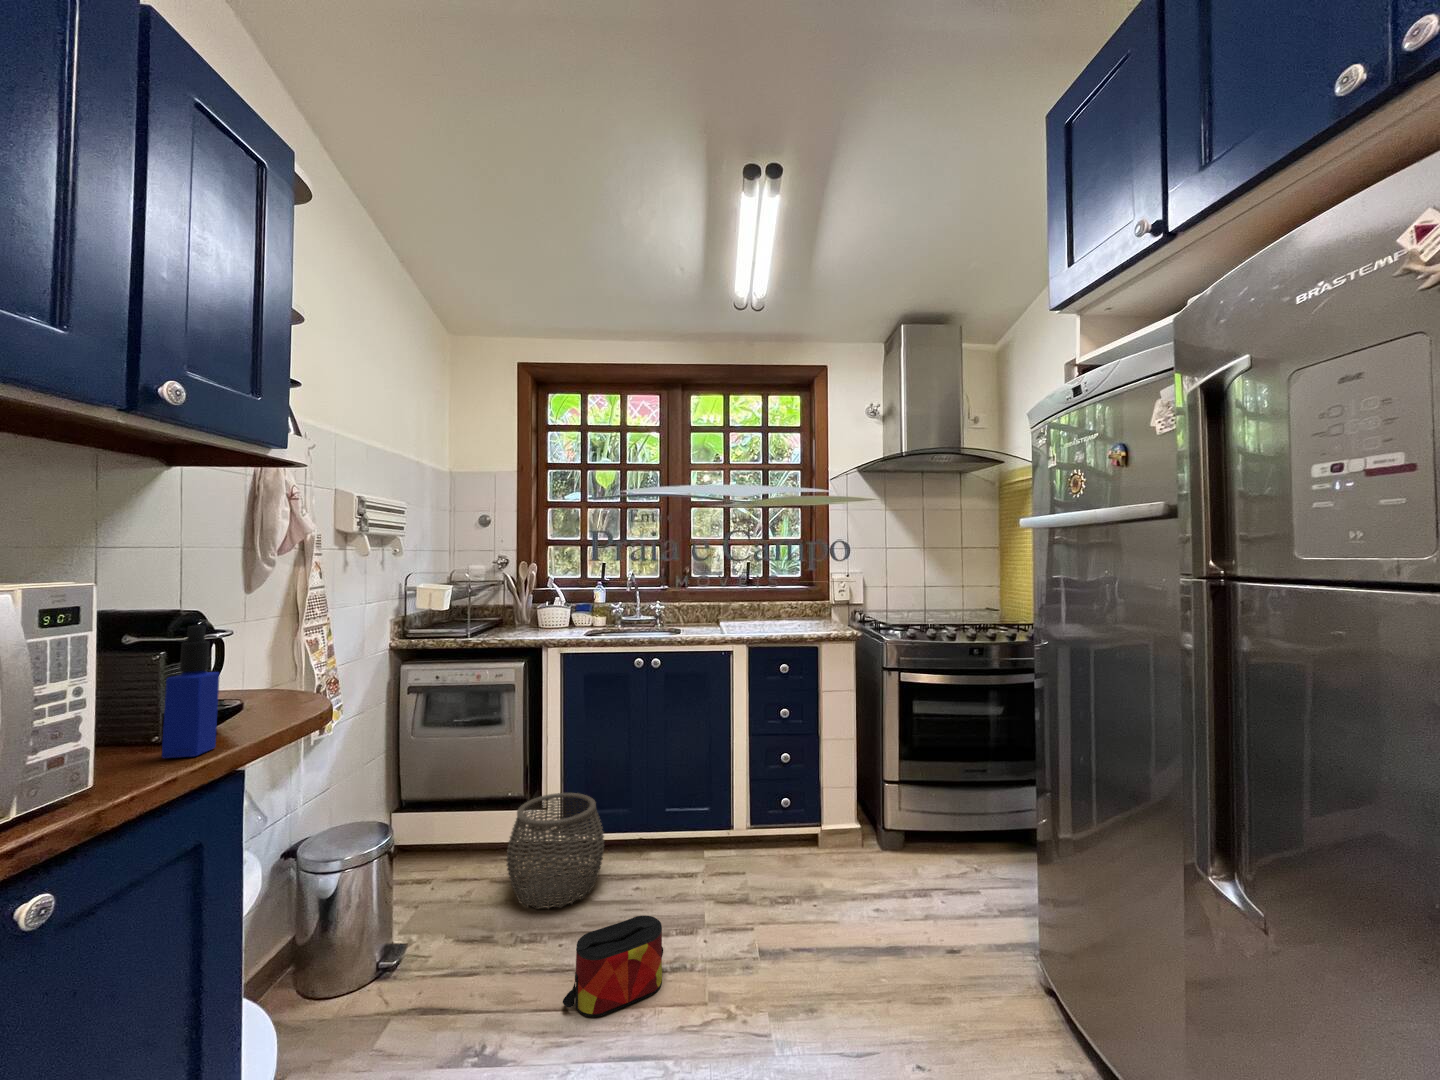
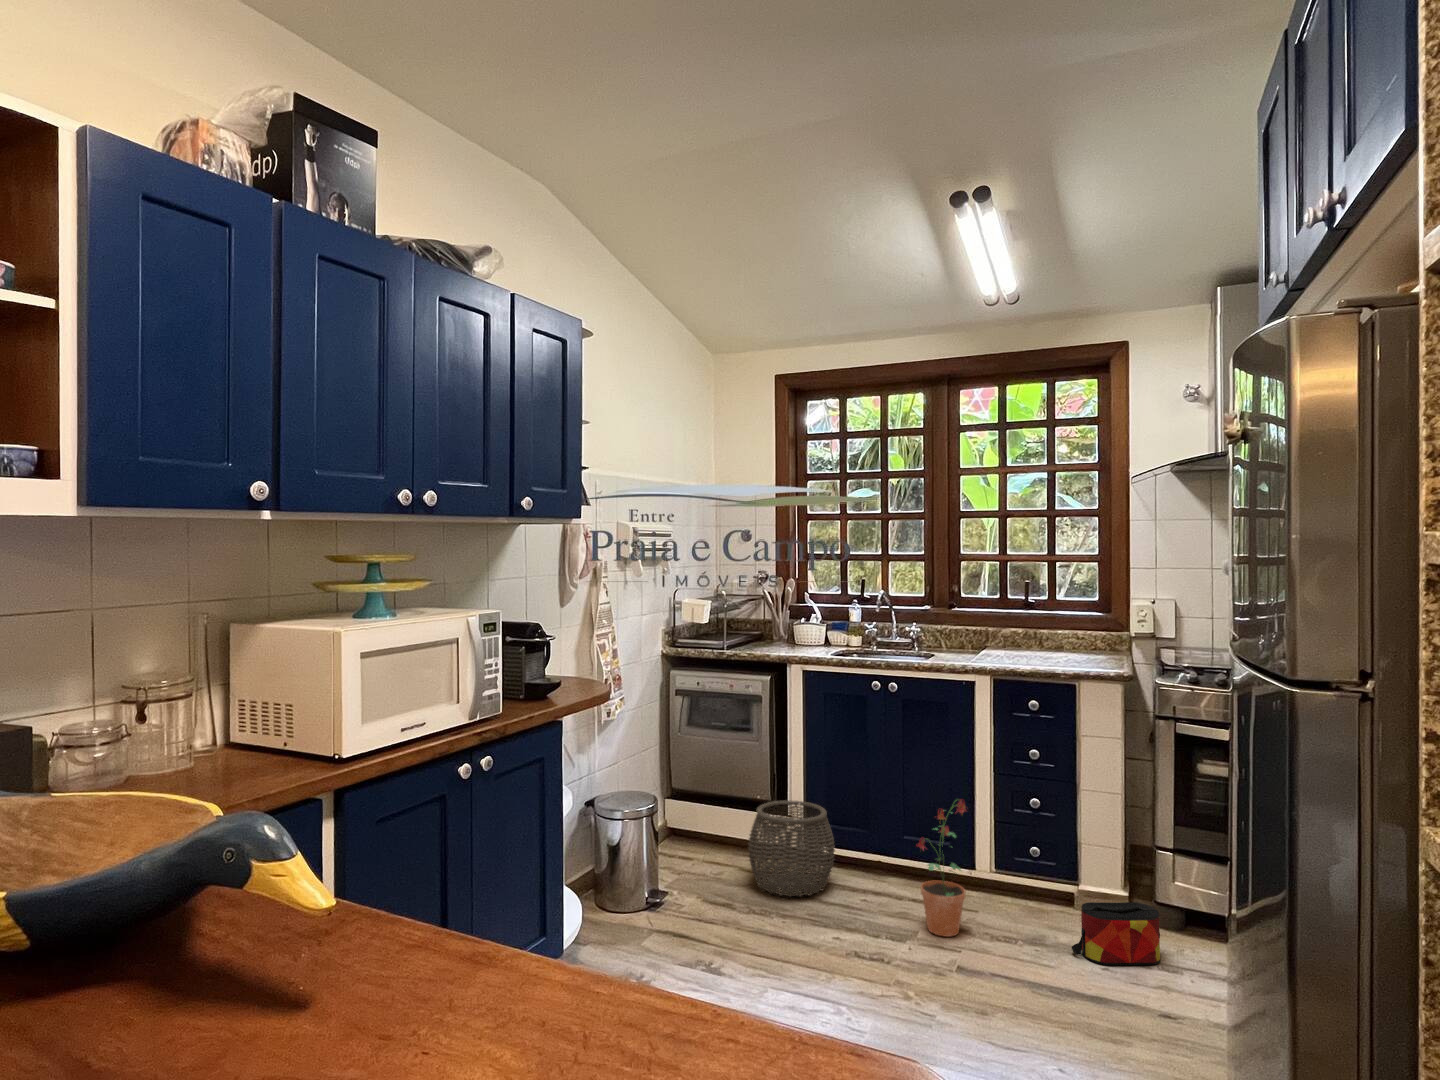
bottle: present [162,626,219,758] -> none [528,633,552,705]
potted plant: none [699,767,748,913] -> present [917,800,966,937]
bag: present [563,916,663,1017] -> present [1071,902,1160,965]

